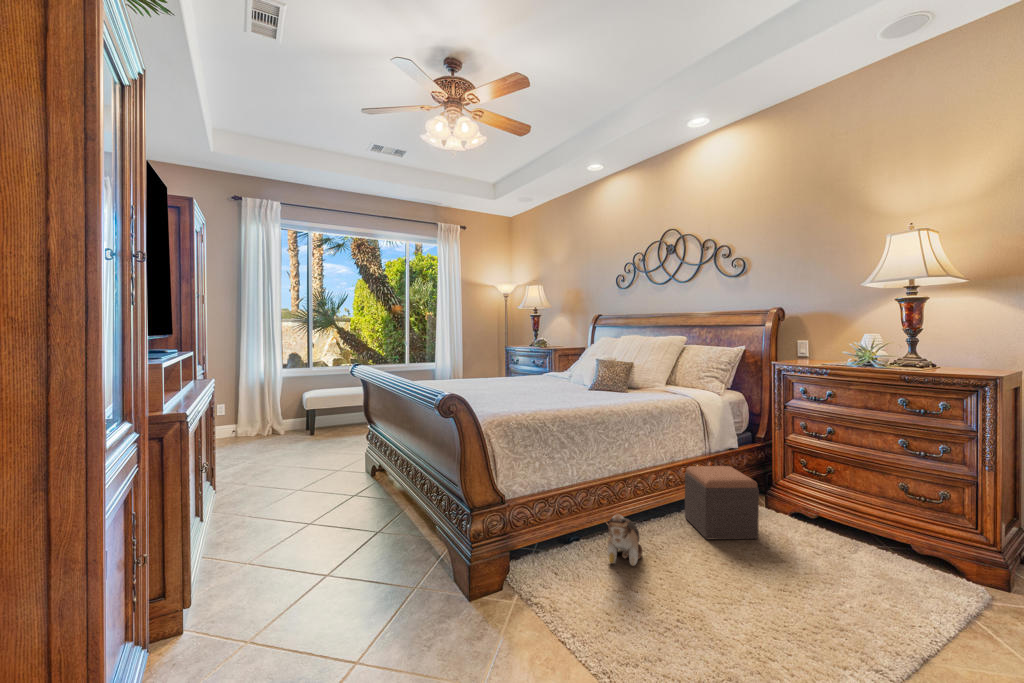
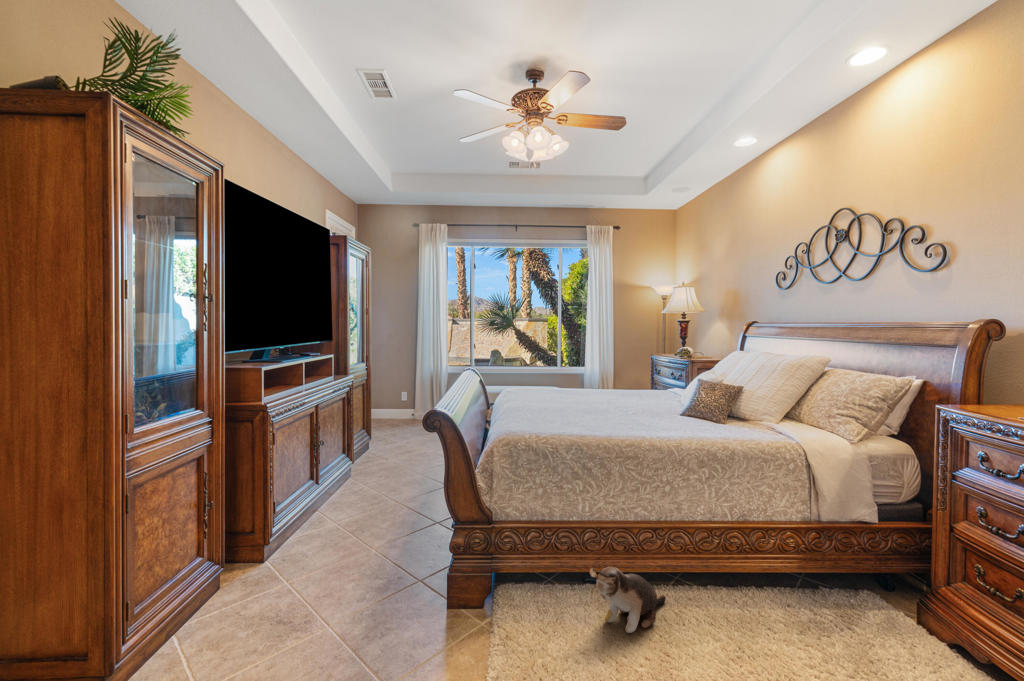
footstool: present [685,466,759,540] -> none [761,533,851,659]

